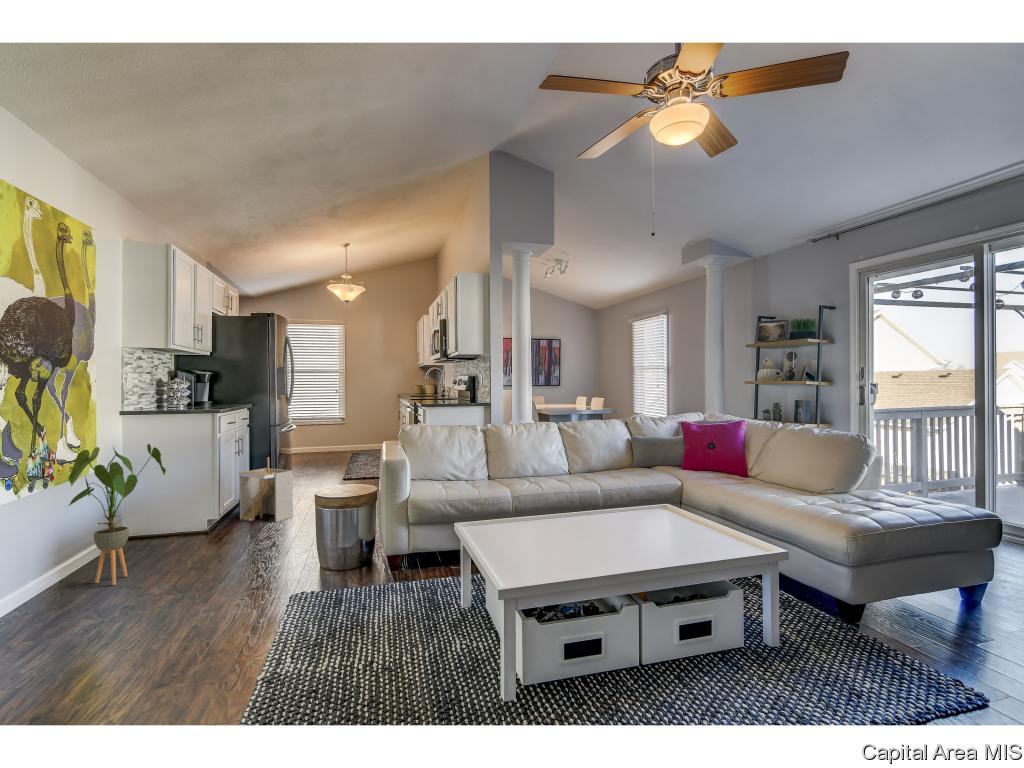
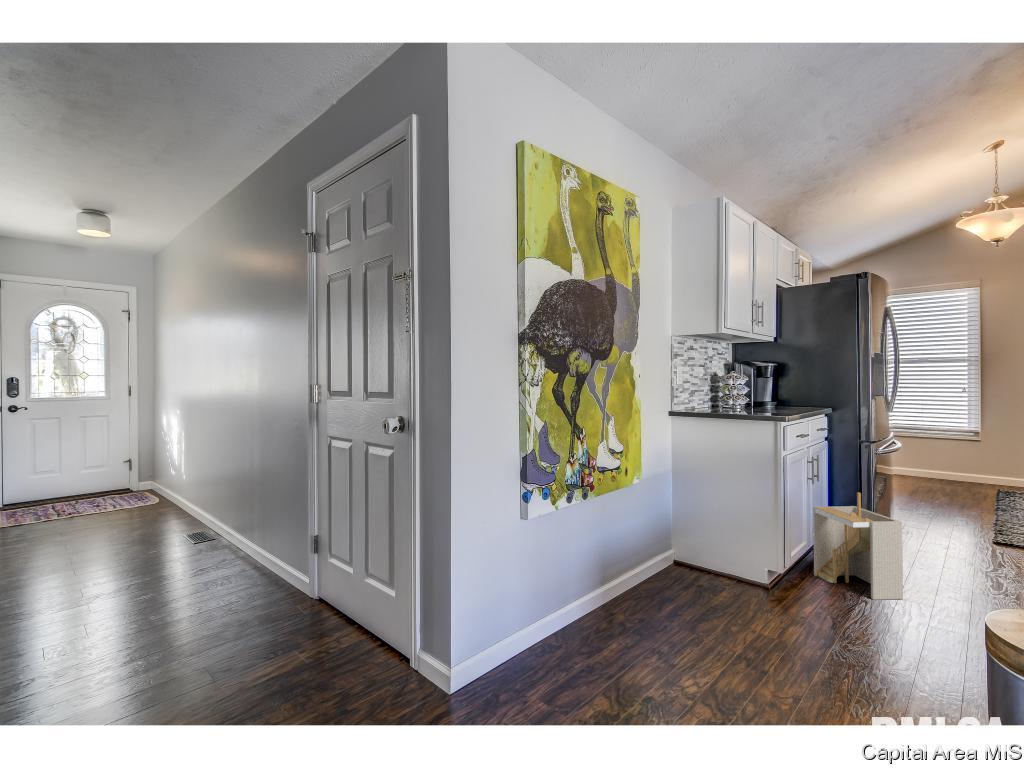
house plant: present [68,444,166,585] -> none [600,457,709,641]

